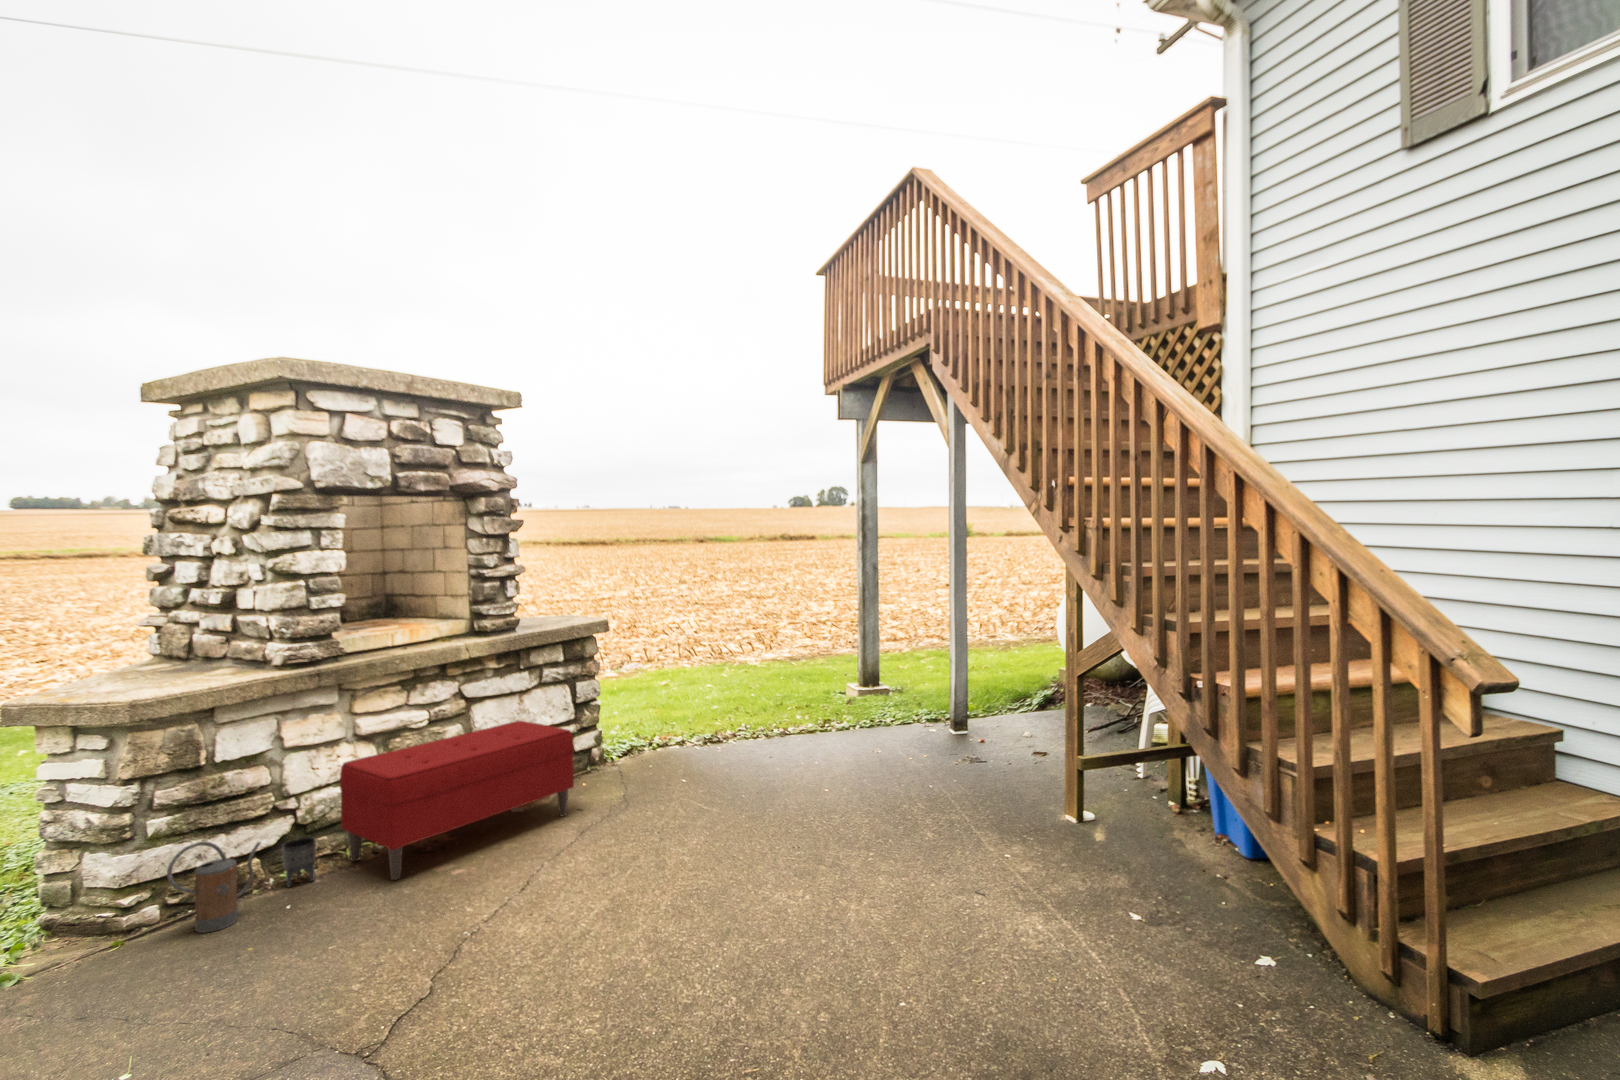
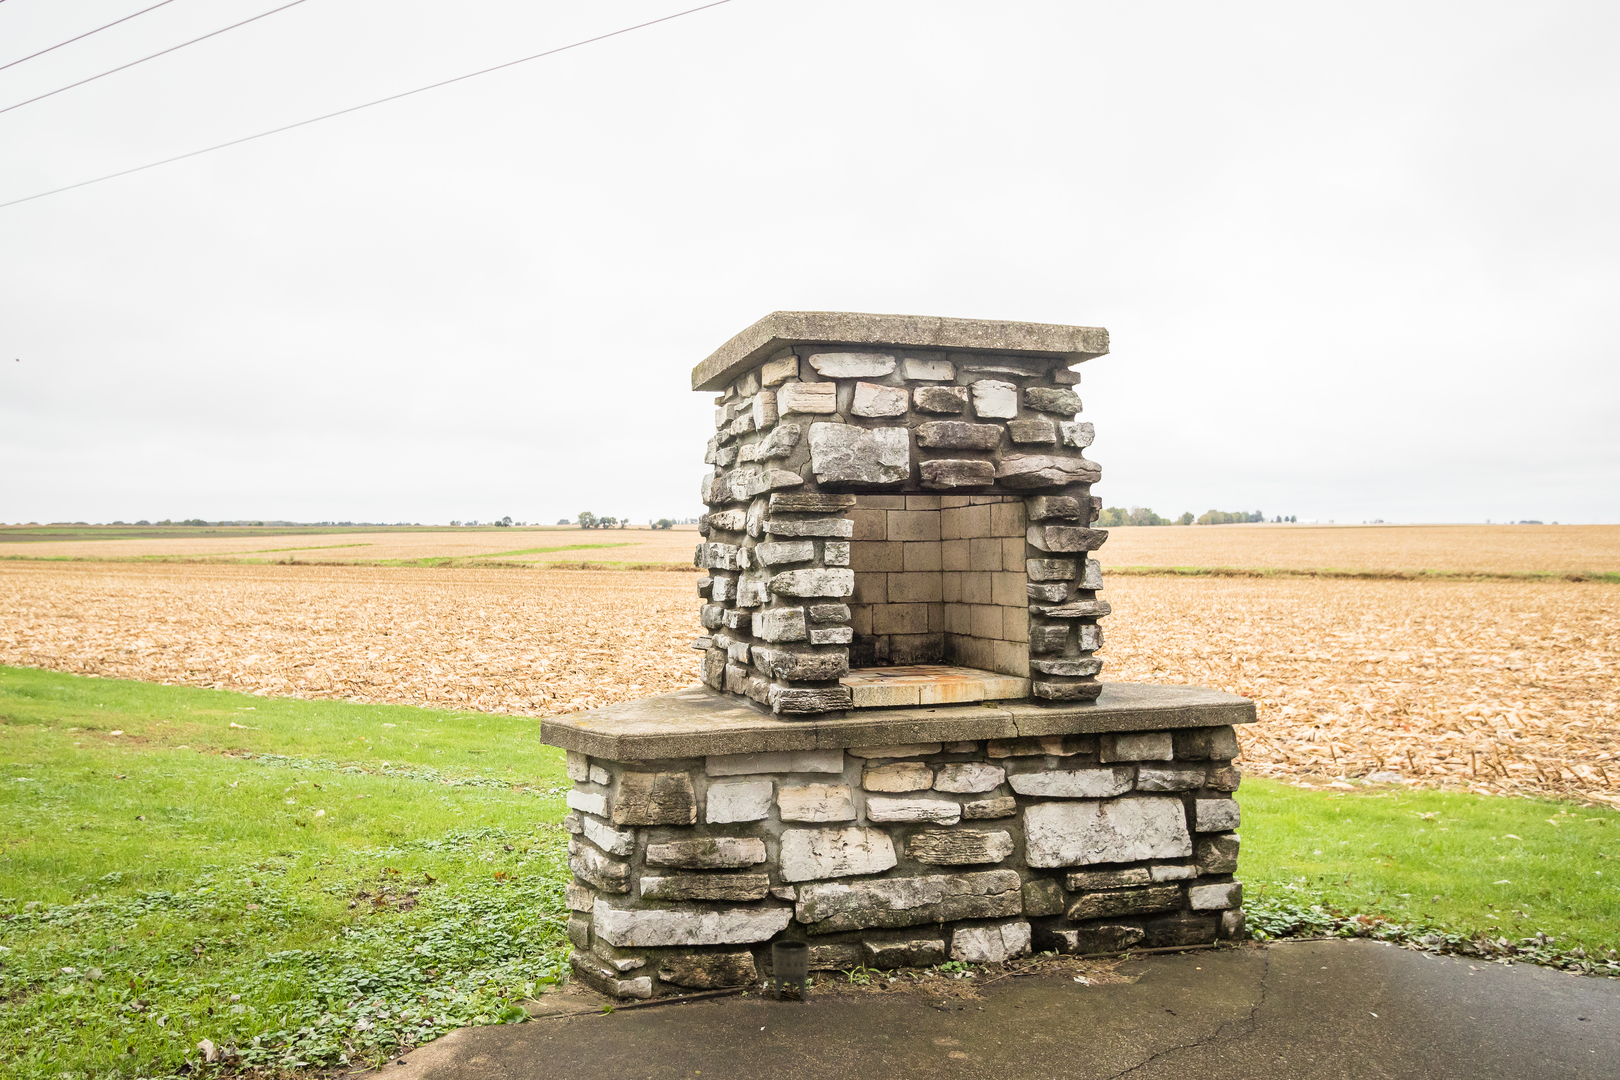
bench: present [340,721,574,880] -> none [842,840,1159,1022]
watering can: present [167,842,260,933] -> none [650,911,744,1023]

